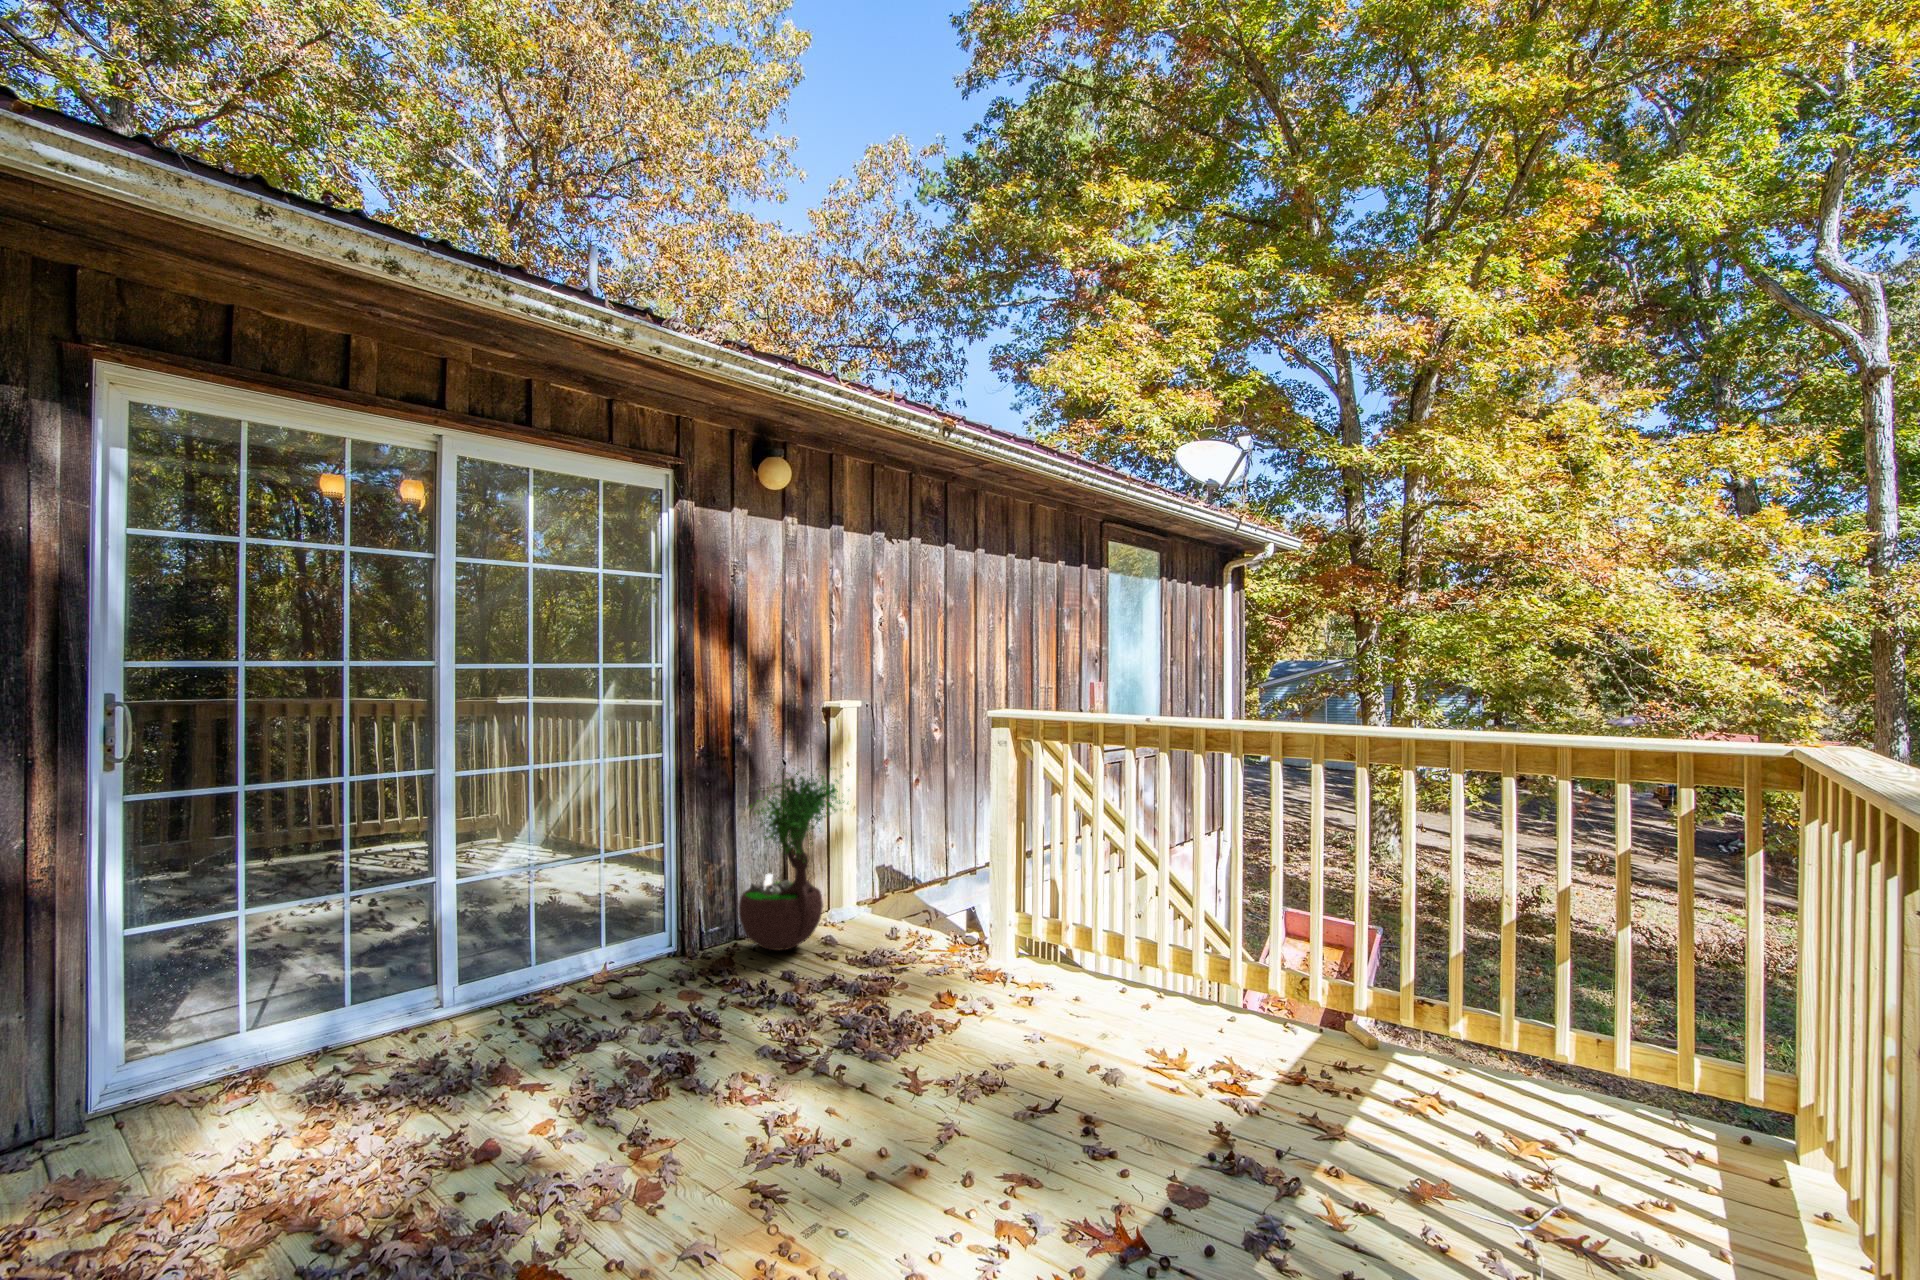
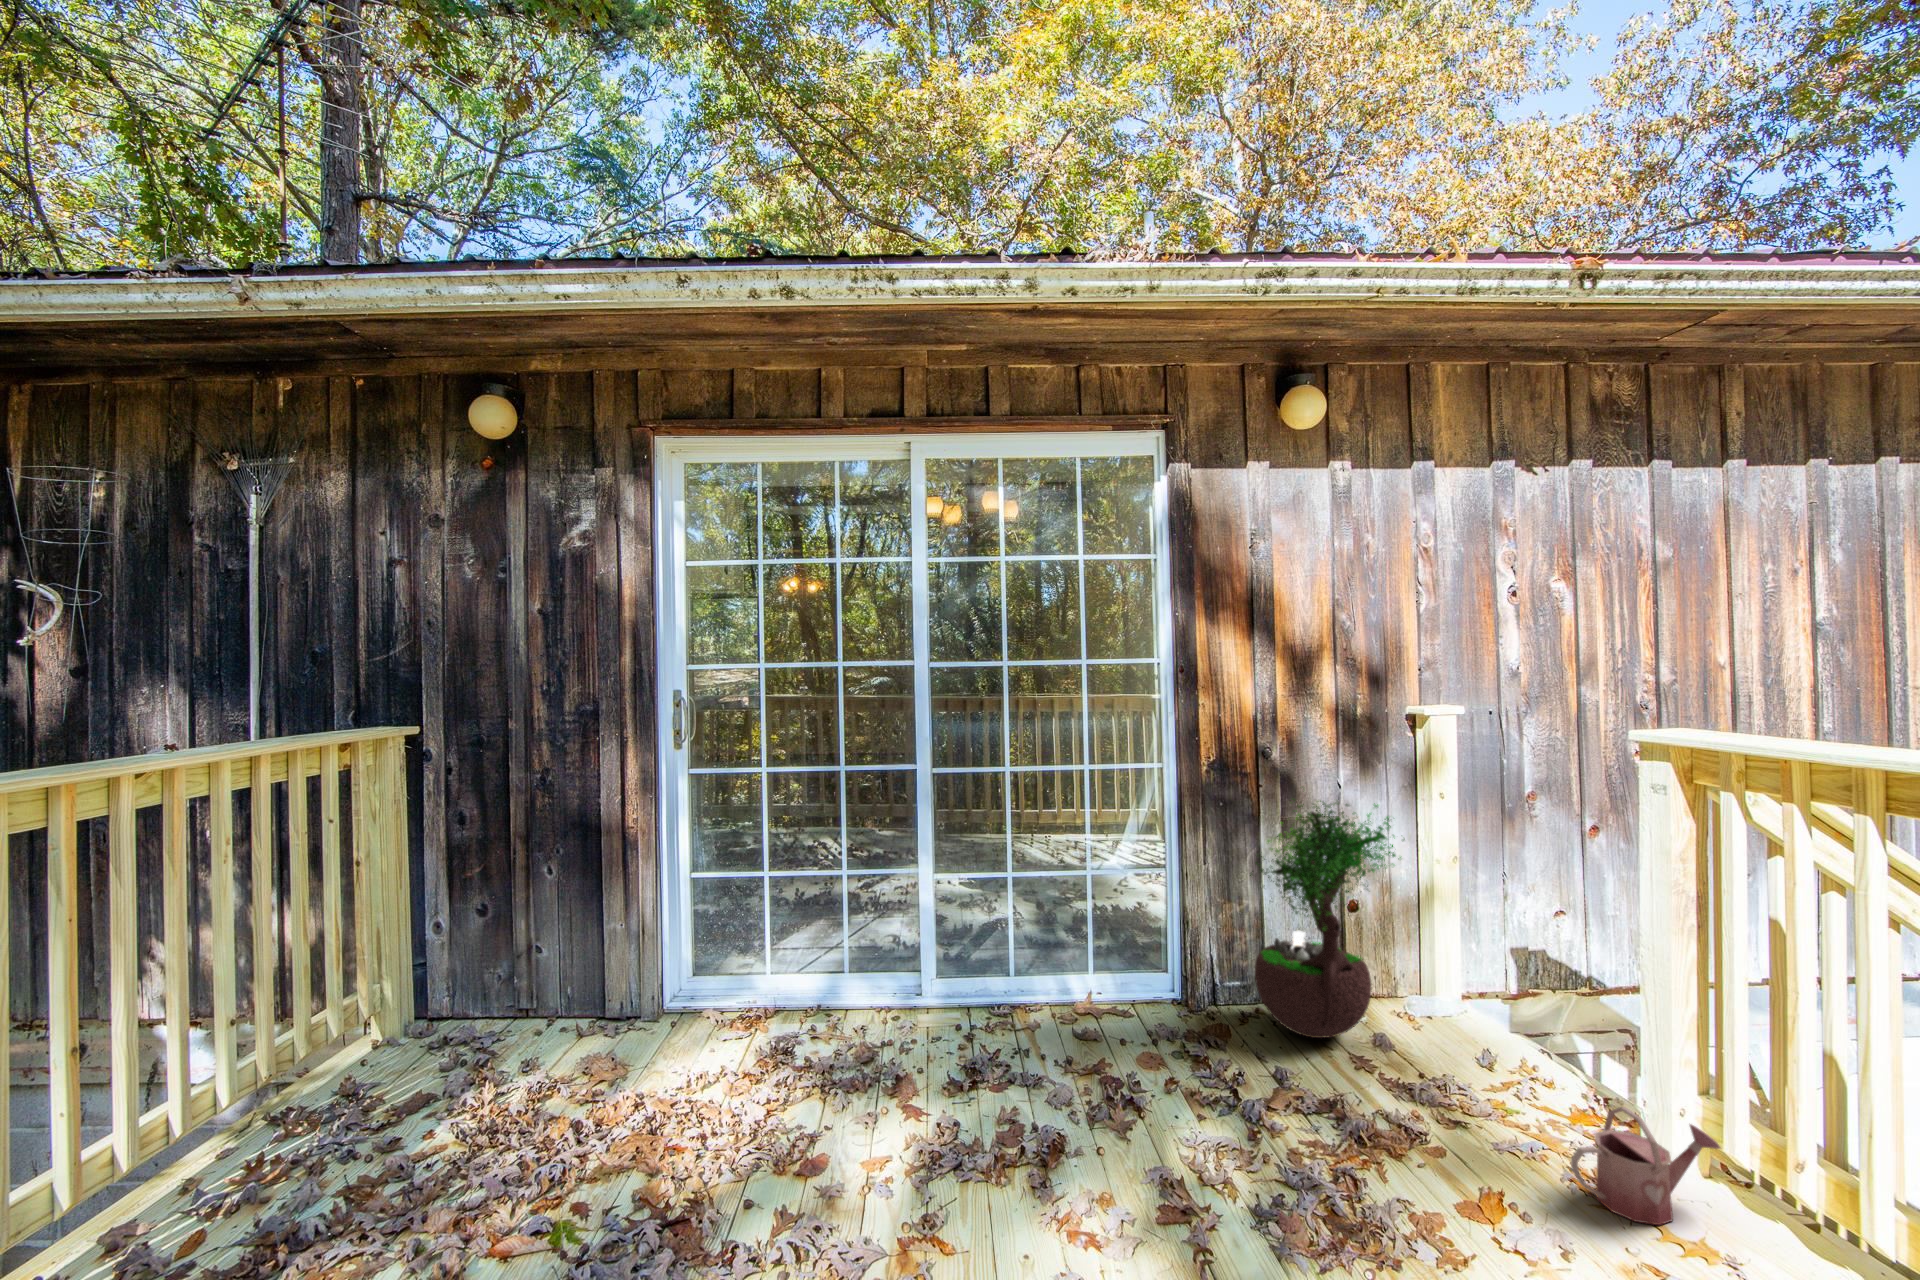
watering can: none [970,918,1025,978] -> present [1571,1107,1720,1225]

